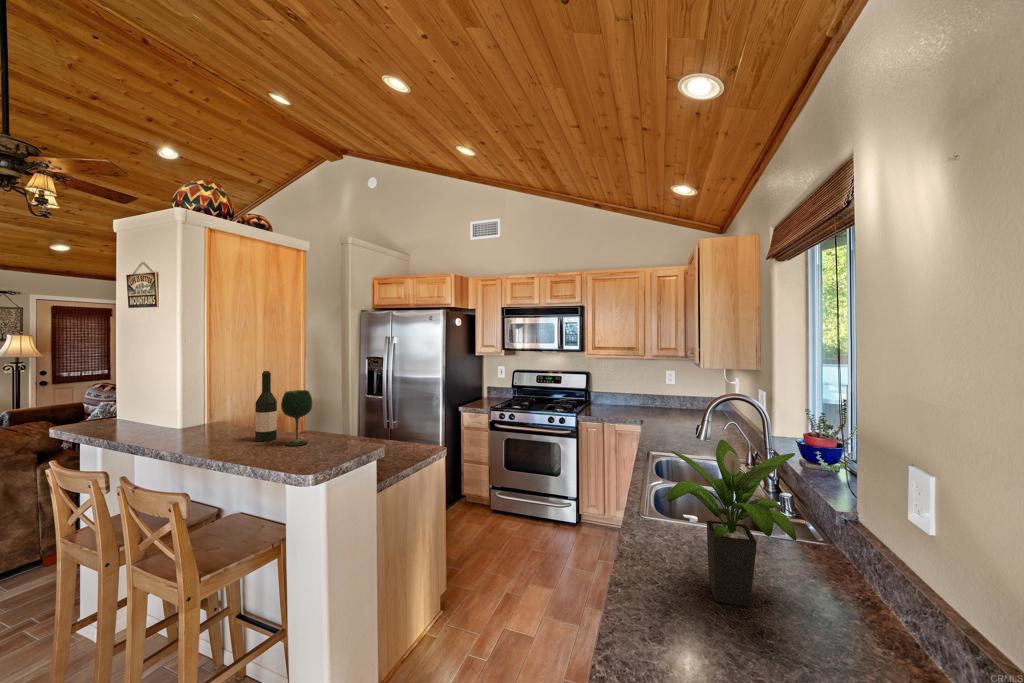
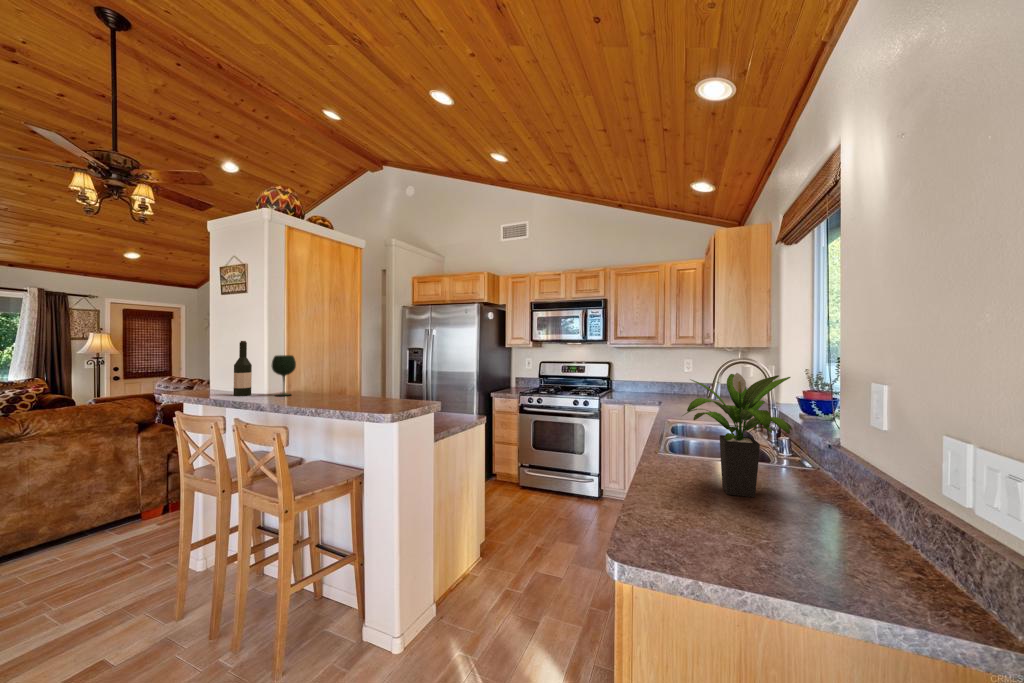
wine bottle: present [255,371,277,442] -> present [233,341,252,396]
wine glass: present [281,390,312,446] -> present [272,355,296,396]

